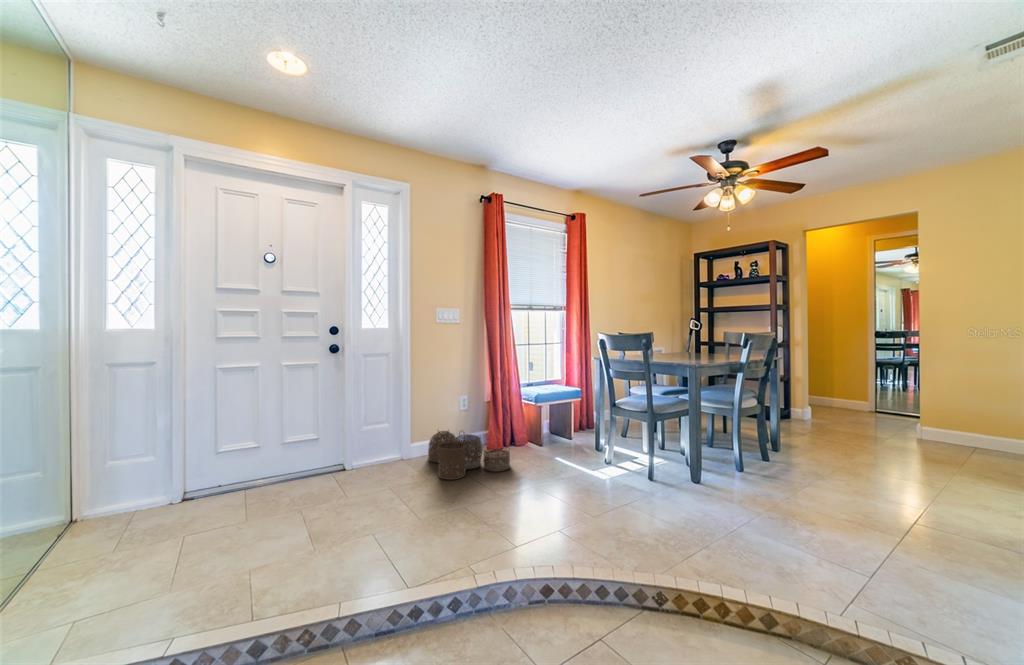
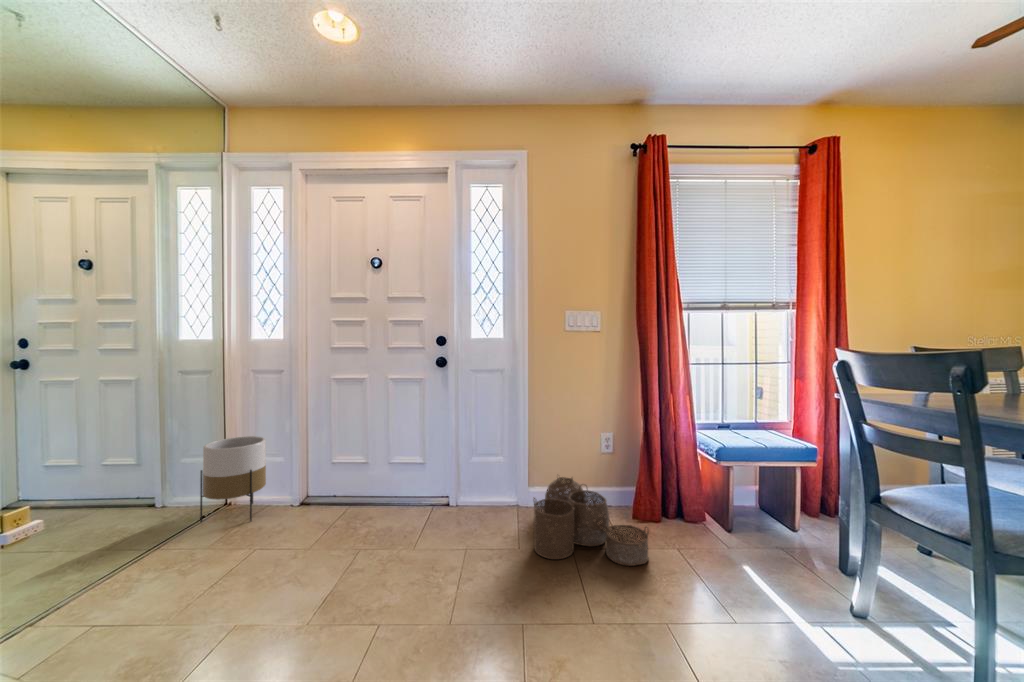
planter: none [53,439,140,544] -> present [200,436,266,522]

